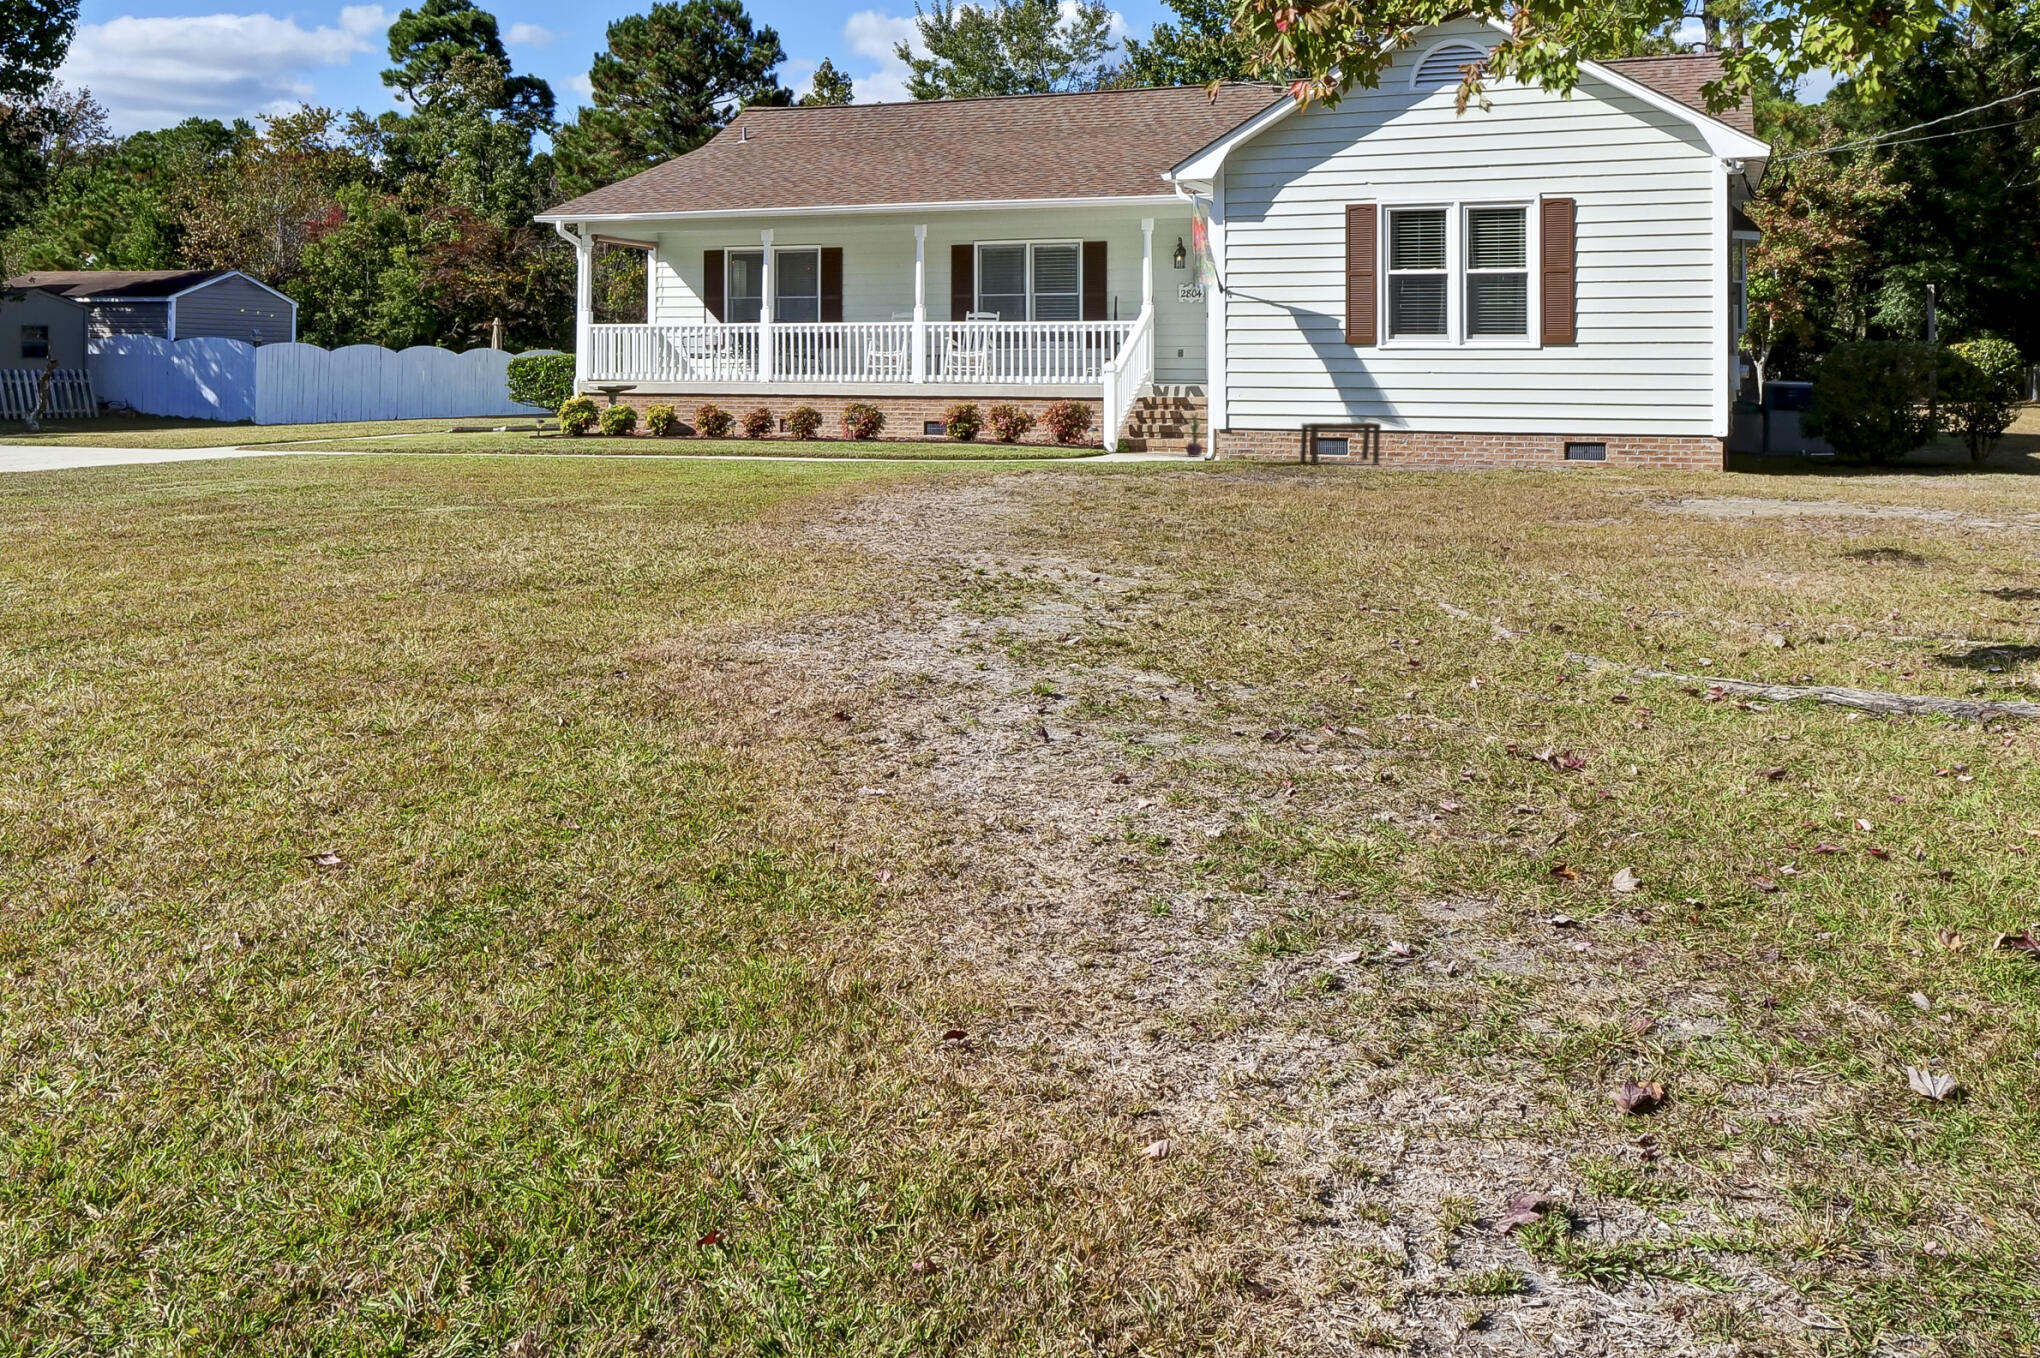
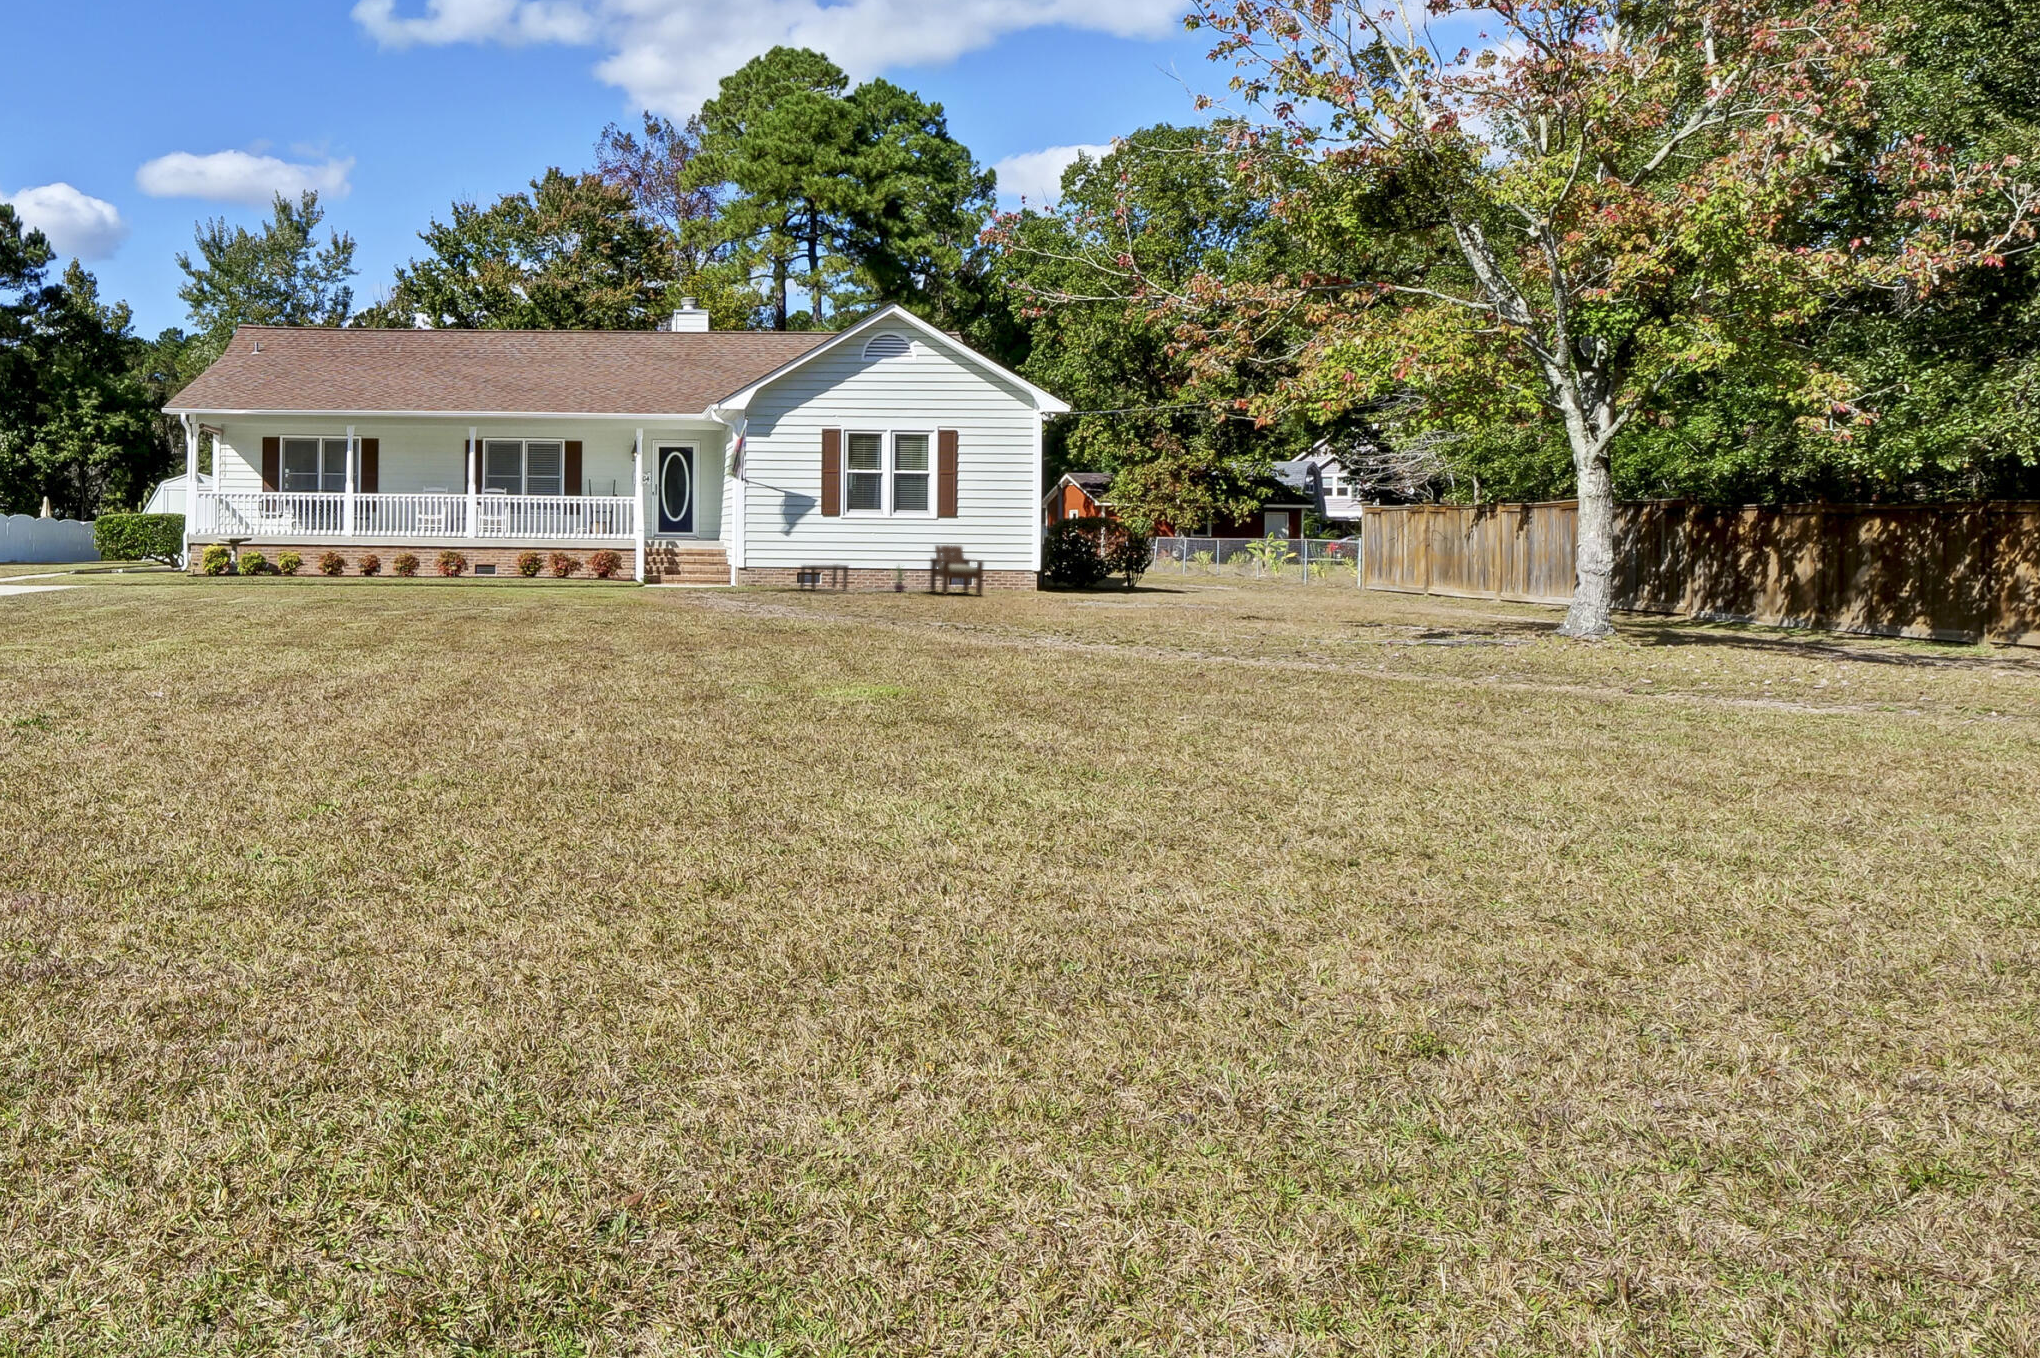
chair: none [1527,390,1602,475] -> present [930,545,984,595]
decorative plant: present [1186,414,1205,457] -> present [894,567,904,592]

